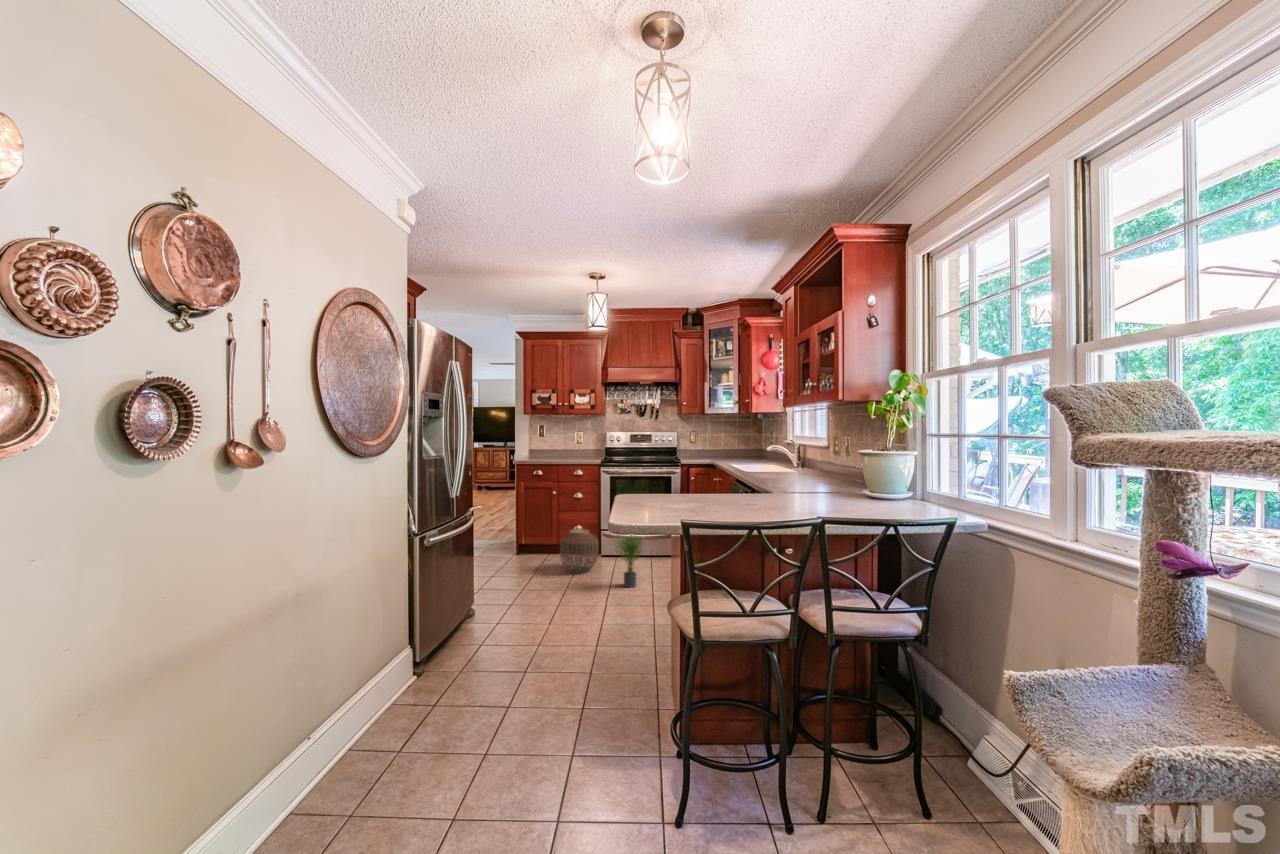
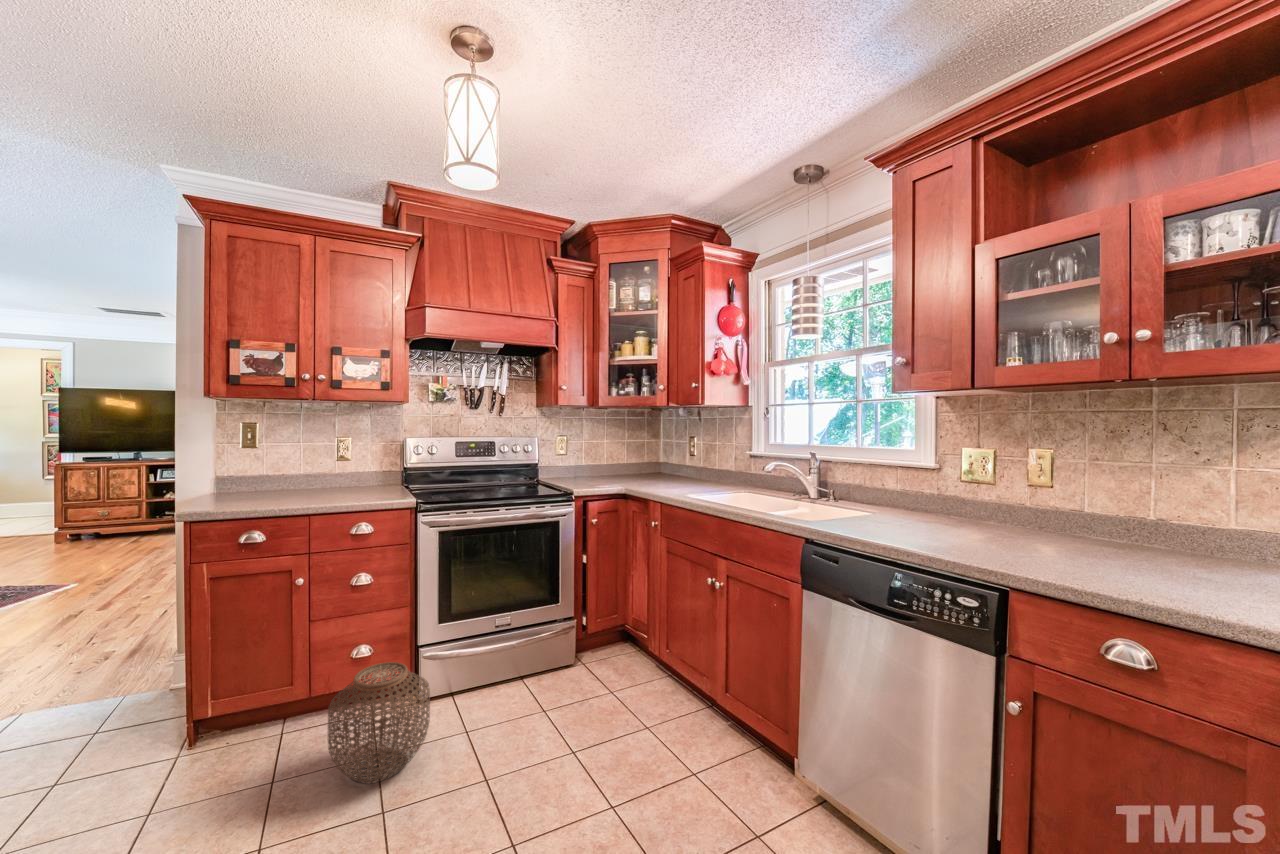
potted plant: present [616,535,643,587] -> none [472,646,582,806]

